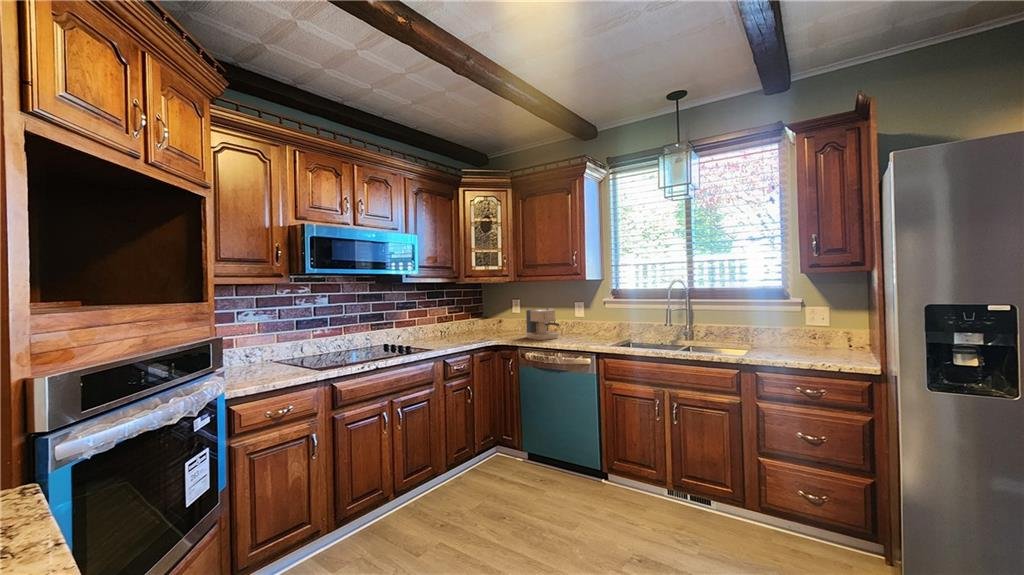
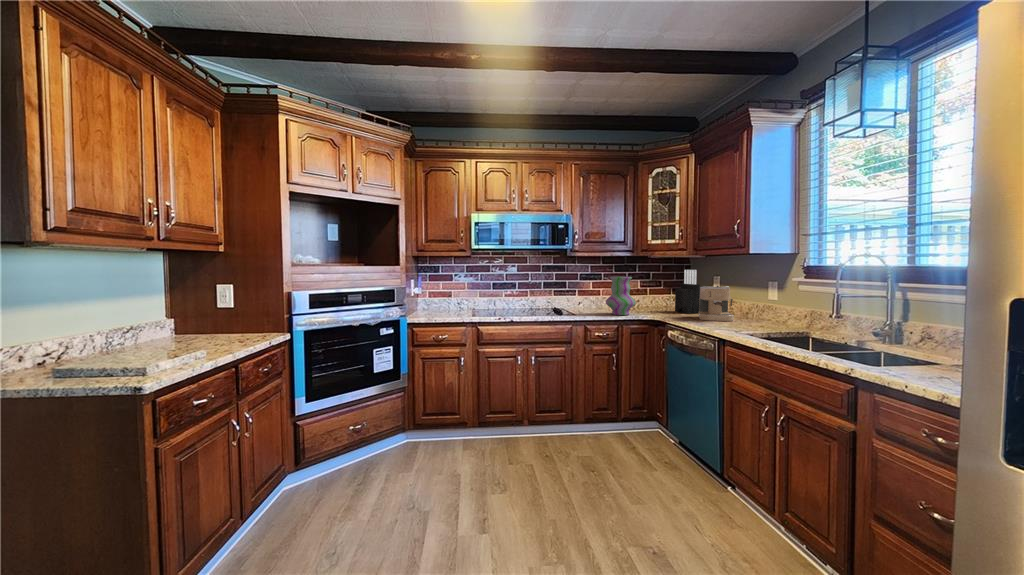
knife block: none [491,295,515,336] -> present [675,270,700,313]
vase: none [448,304,479,345] -> present [606,277,636,315]

